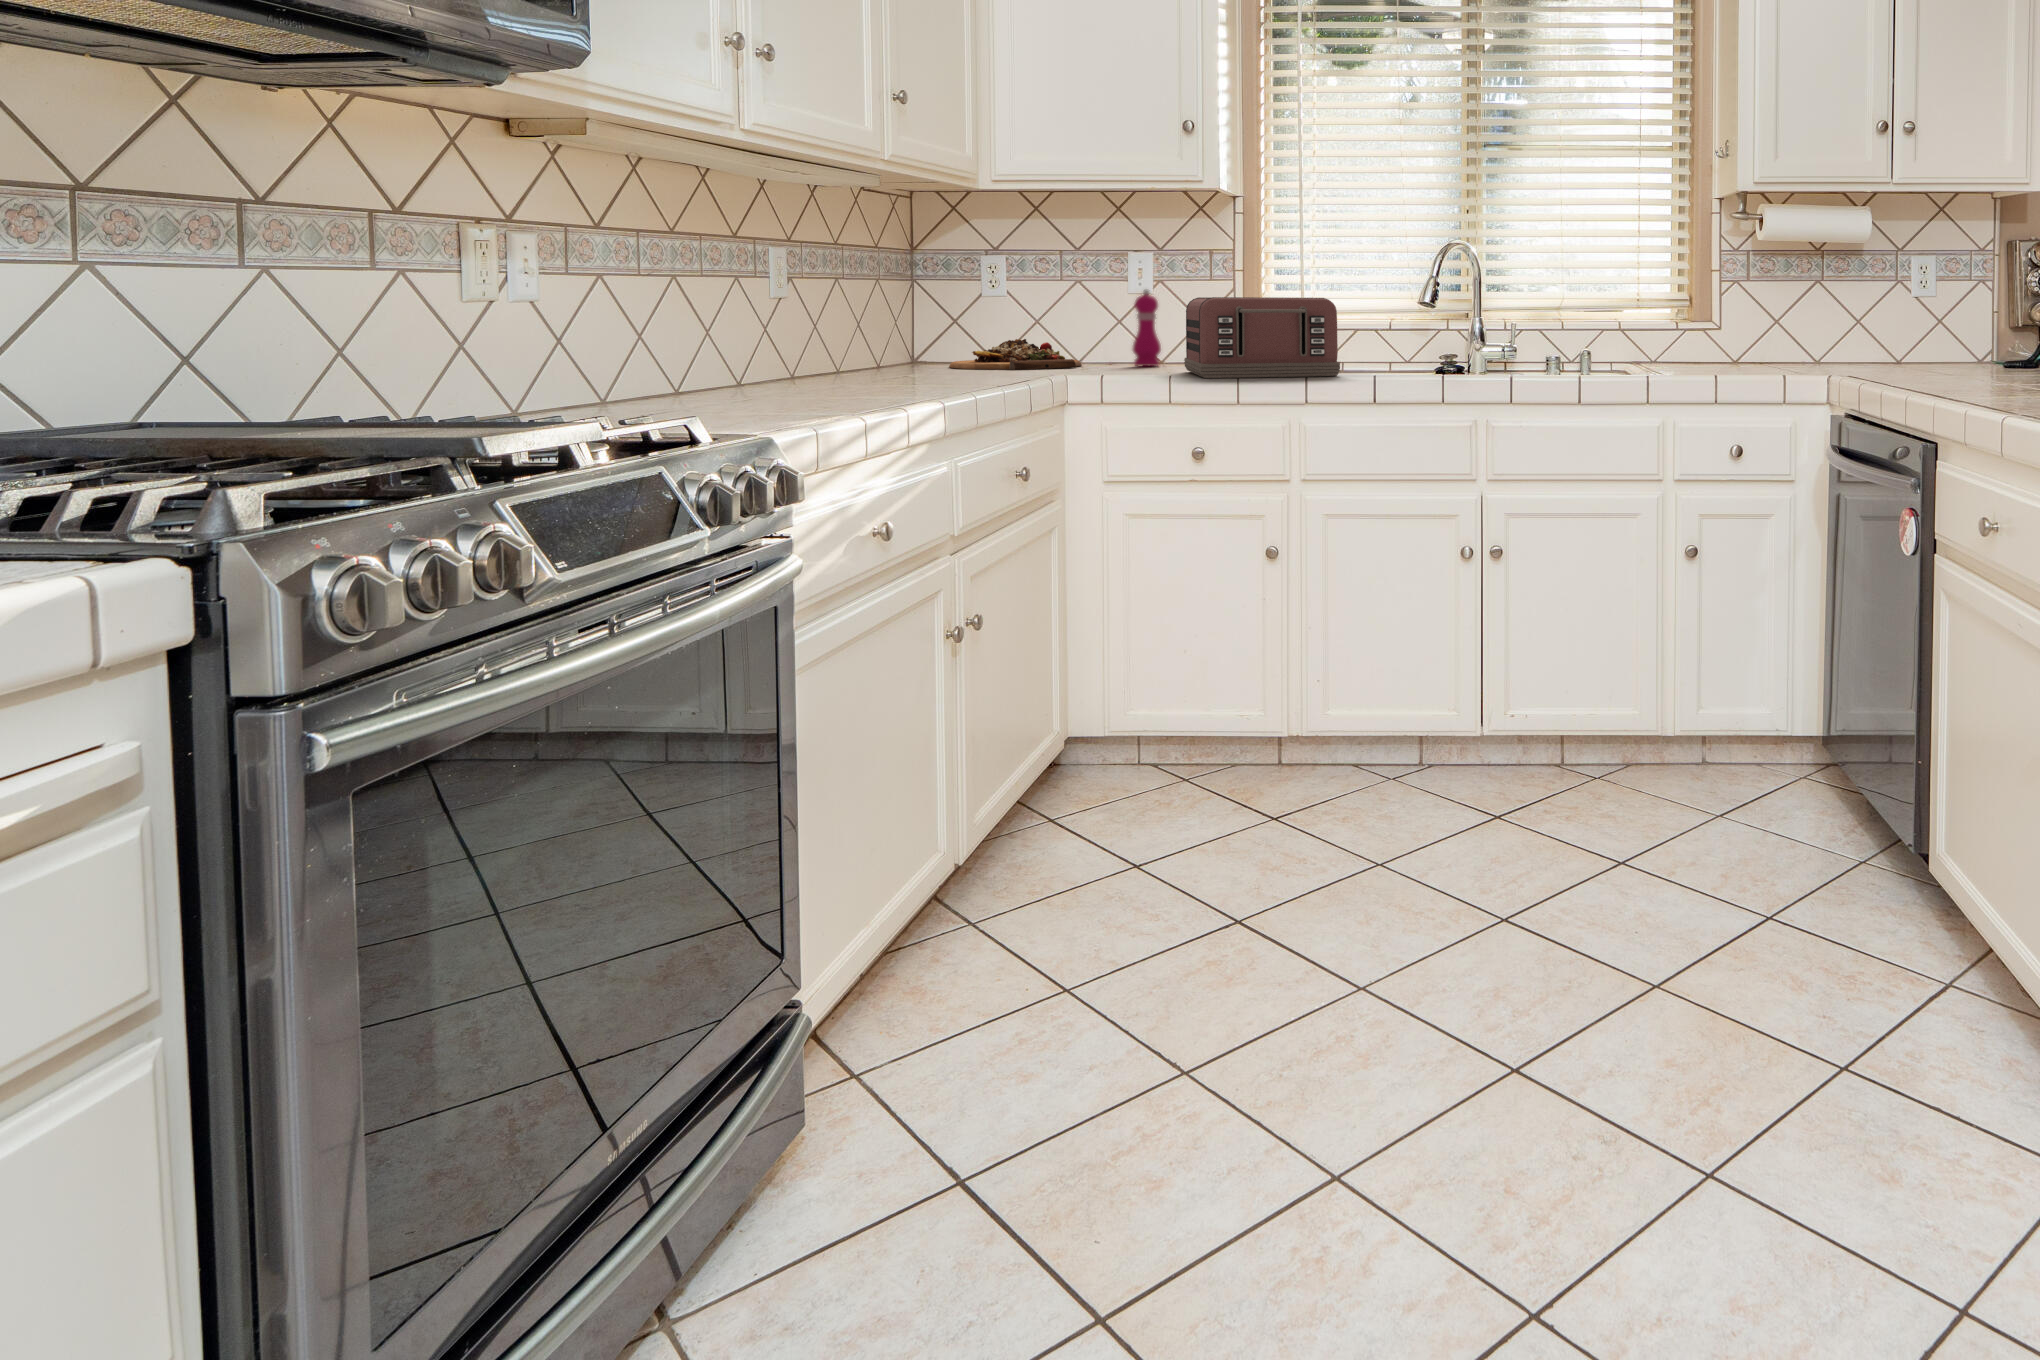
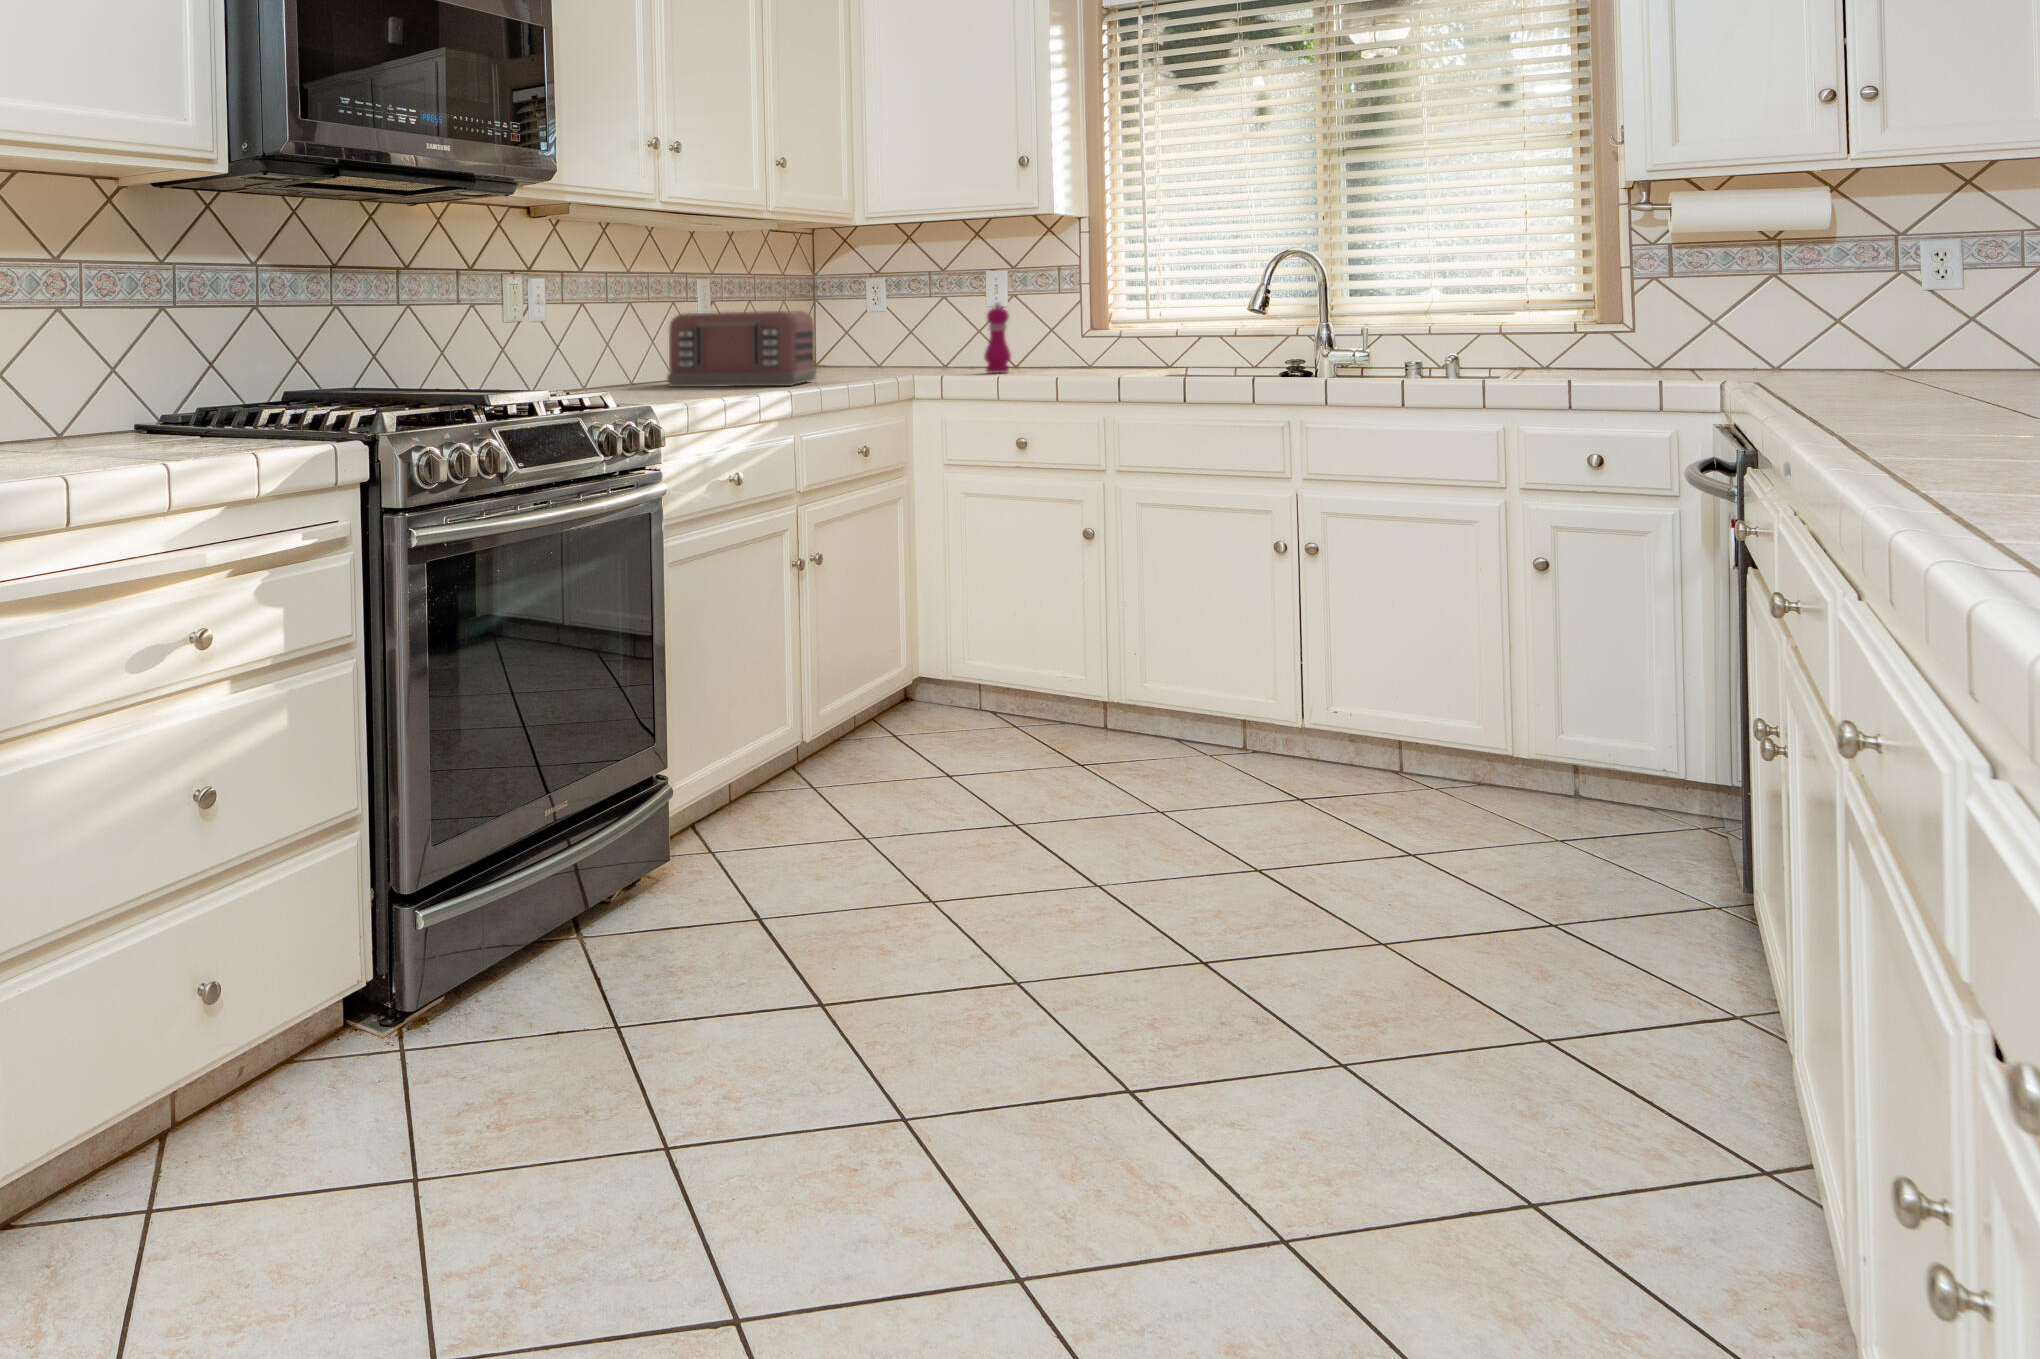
toaster: present [1184,297,1340,378] -> present [667,311,816,387]
cutting board: present [949,339,1082,370] -> none [832,349,943,375]

